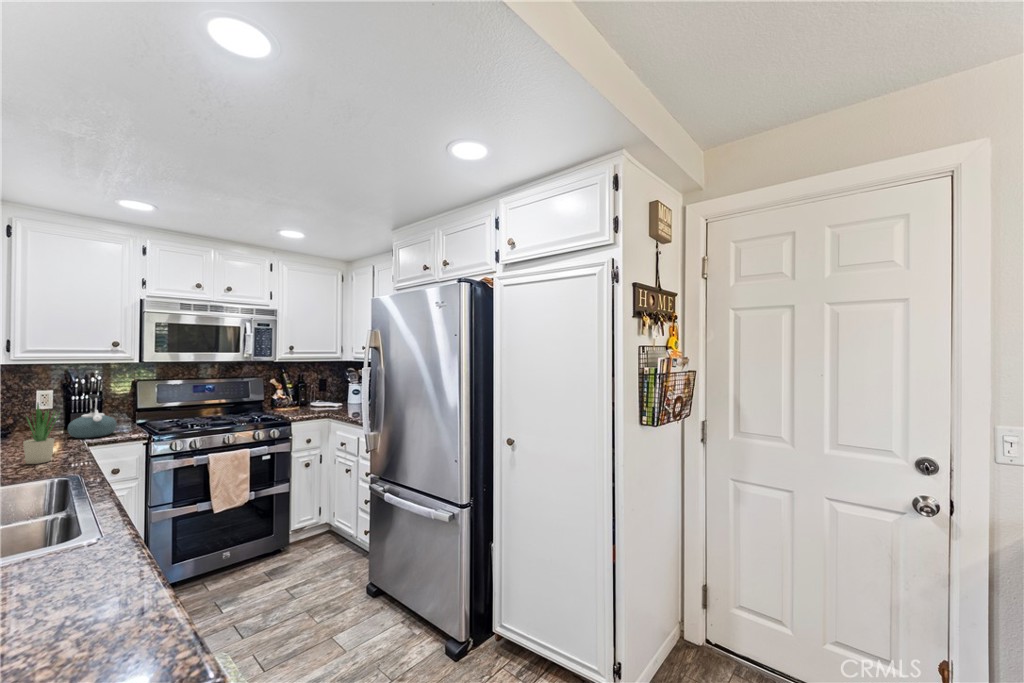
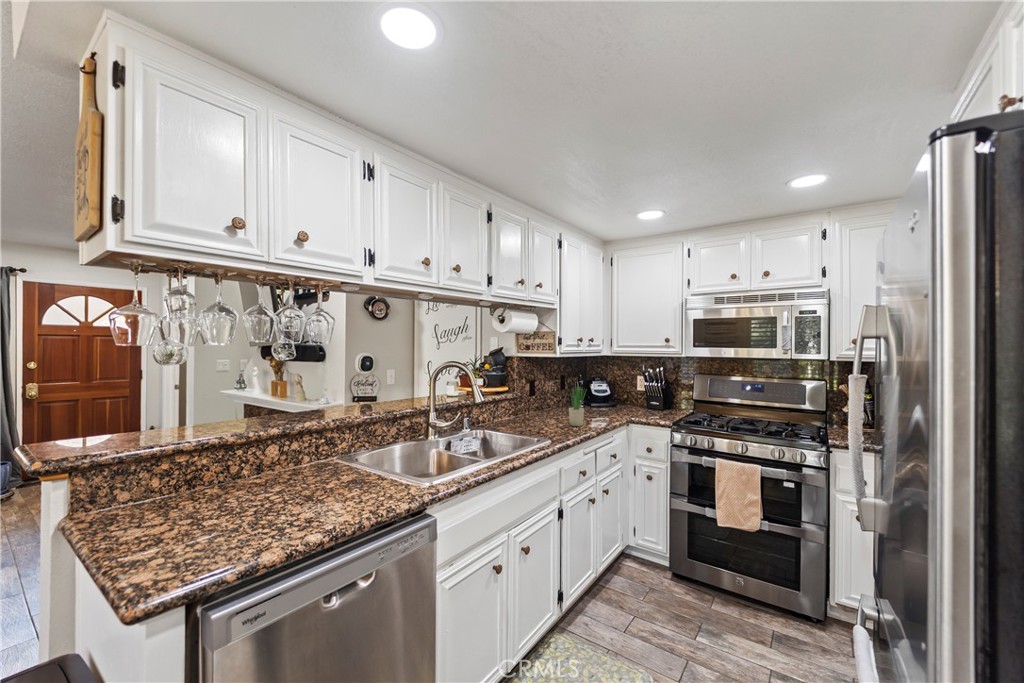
kettle: present [68,394,117,438] -> none [626,381,657,418]

